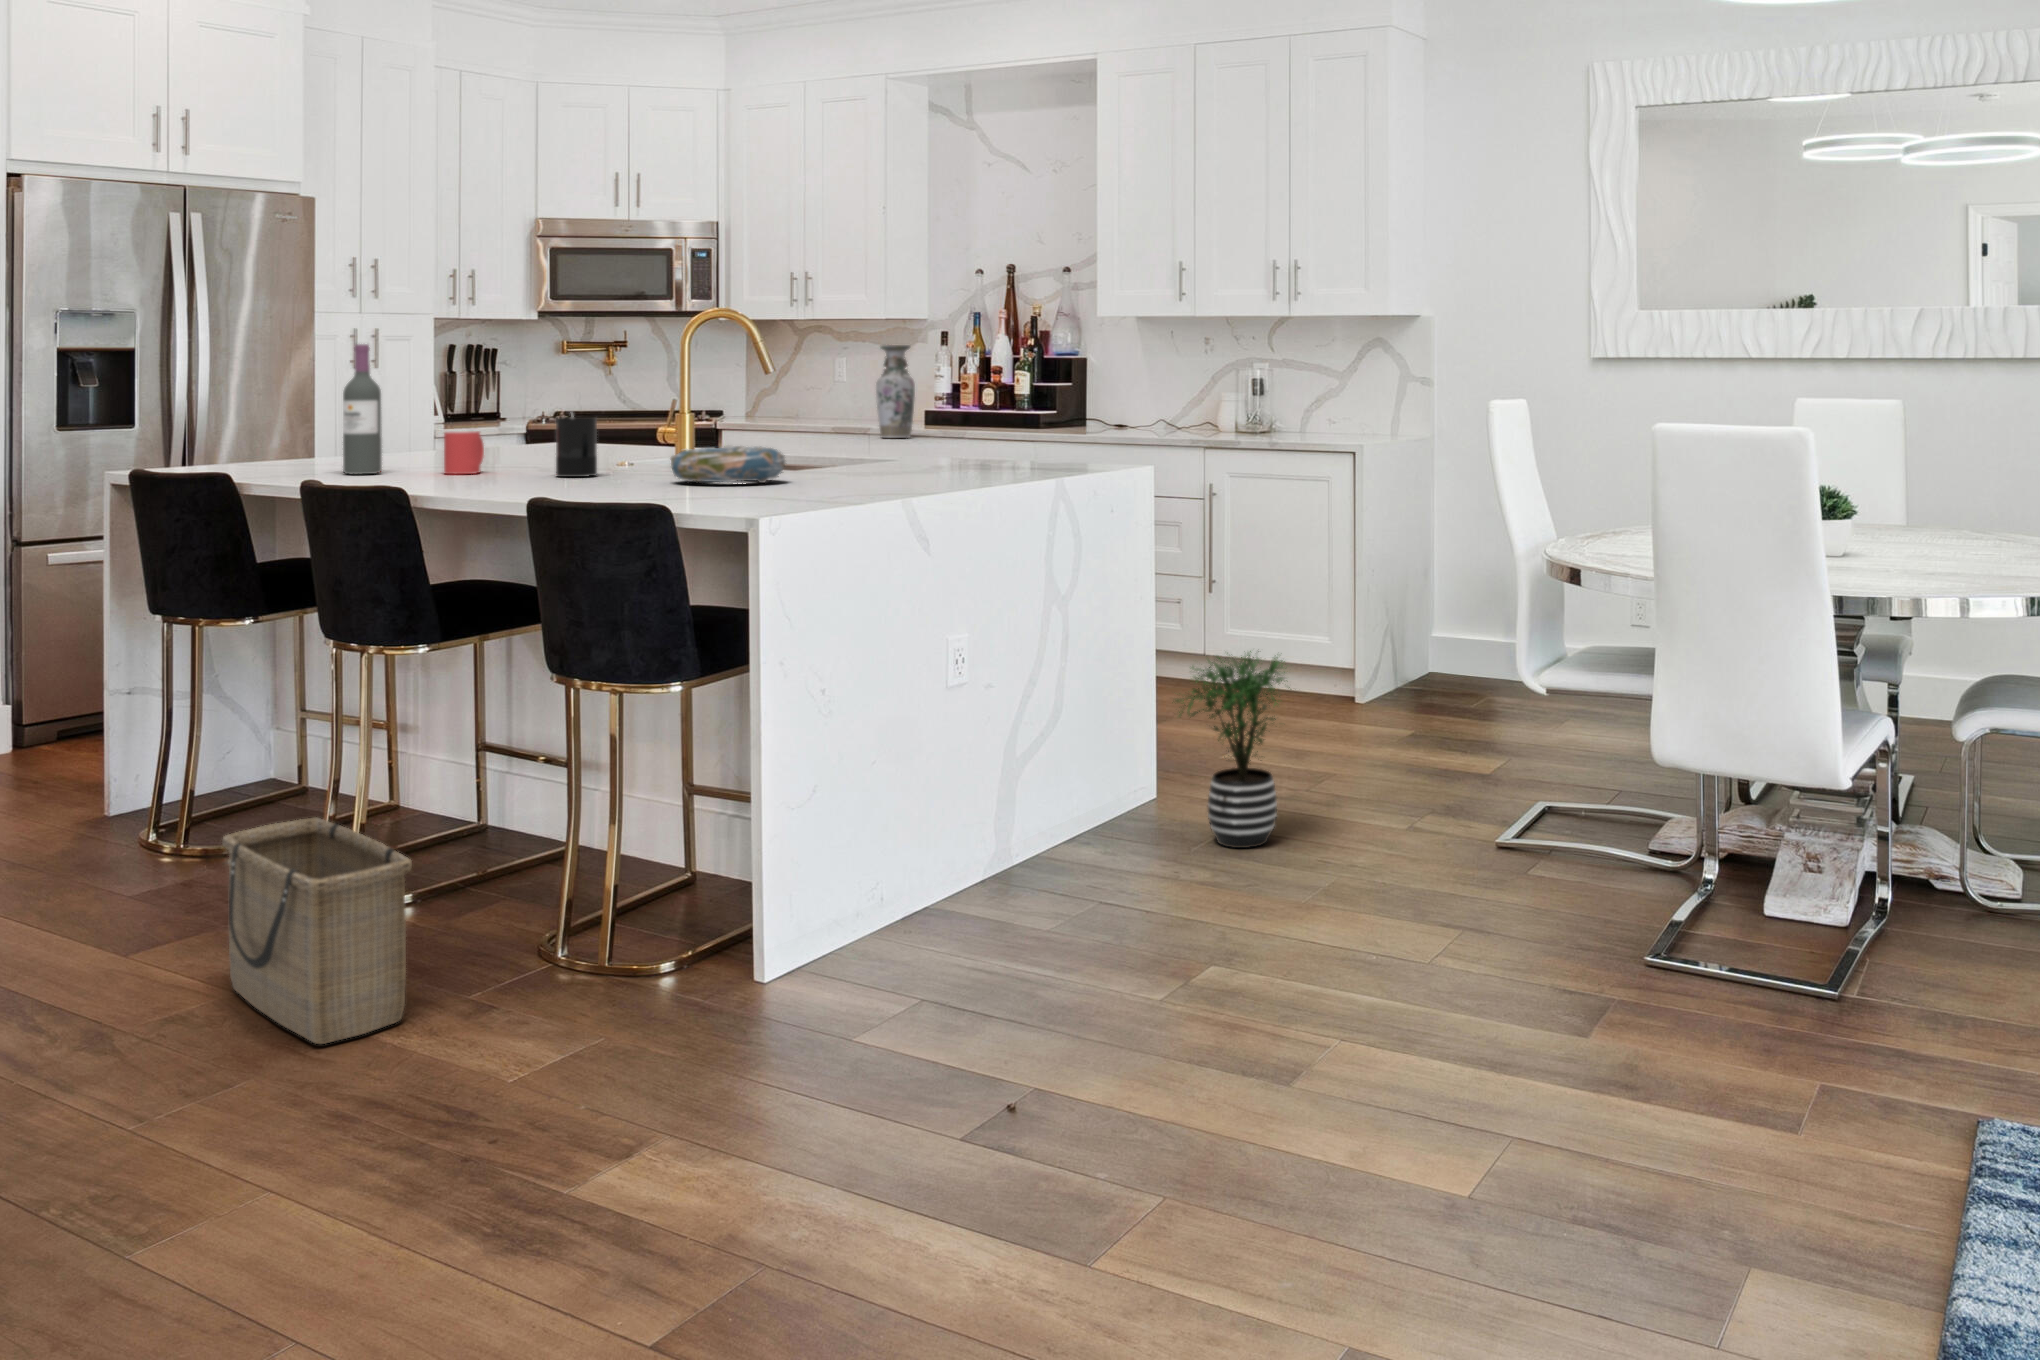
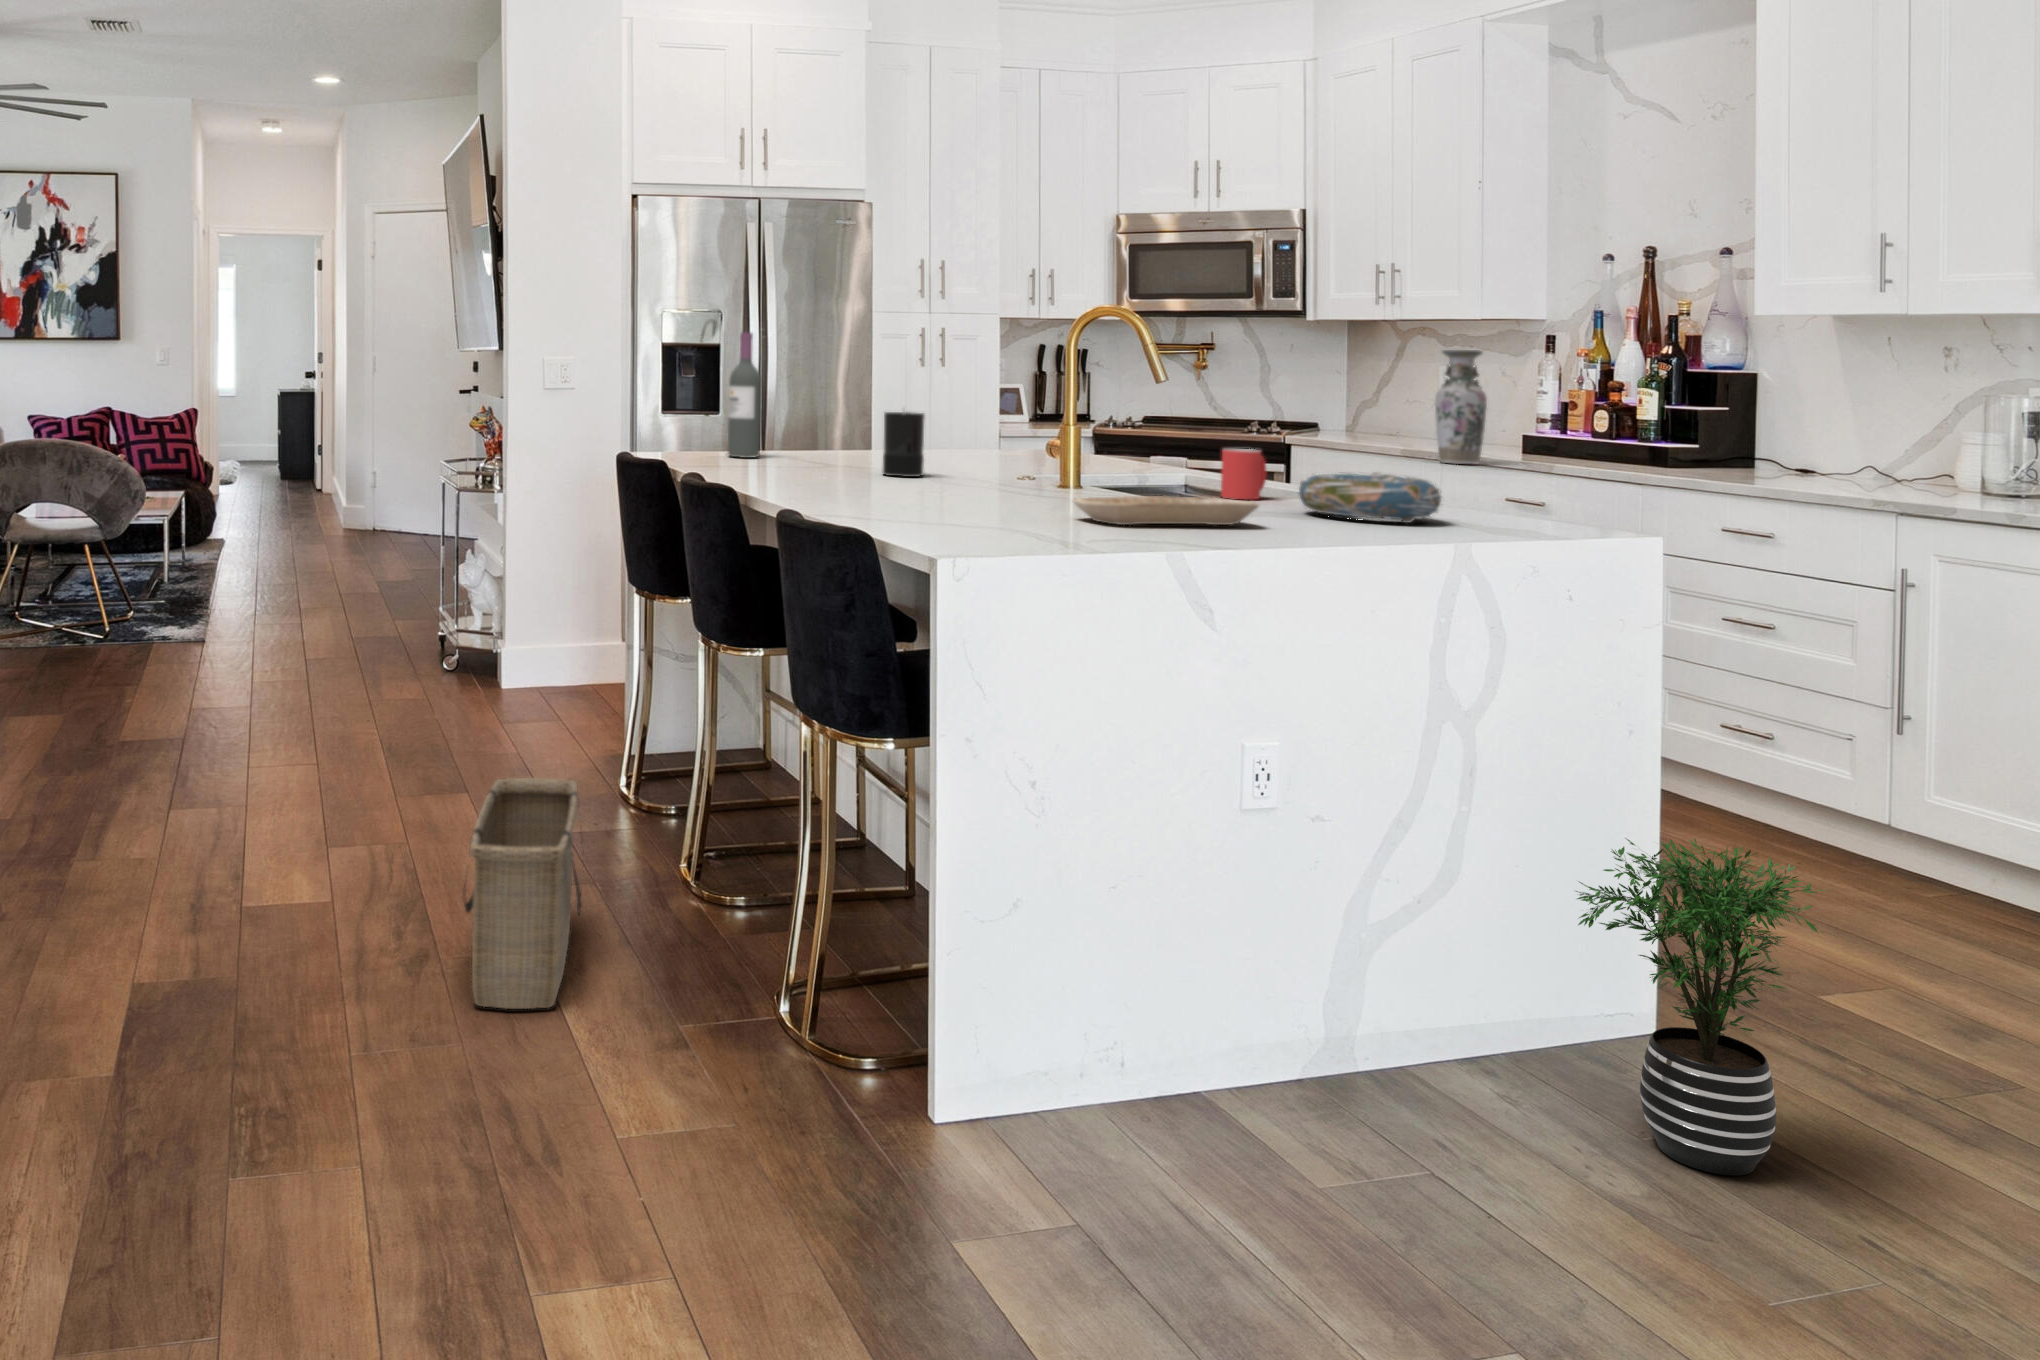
mug: present [444,431,484,474] -> present [1221,449,1267,500]
decorative bowl: present [670,445,786,483] -> present [1299,472,1442,523]
tray: none [831,467,956,492] -> present [1073,496,1259,525]

